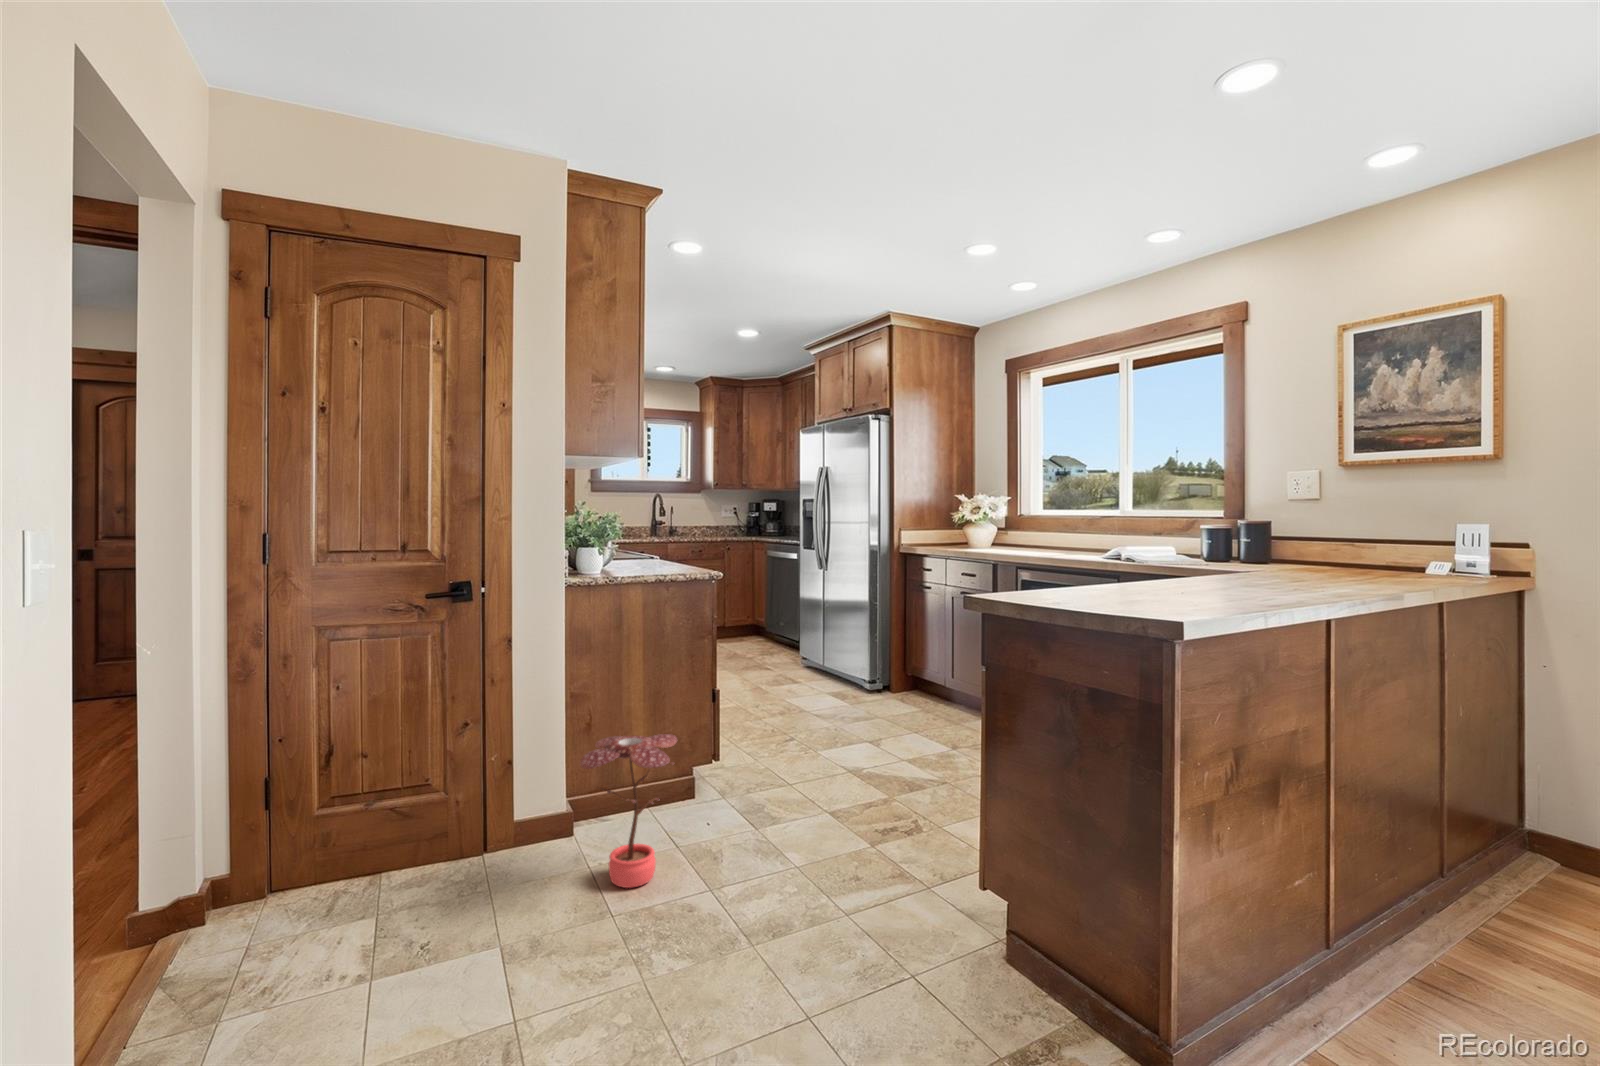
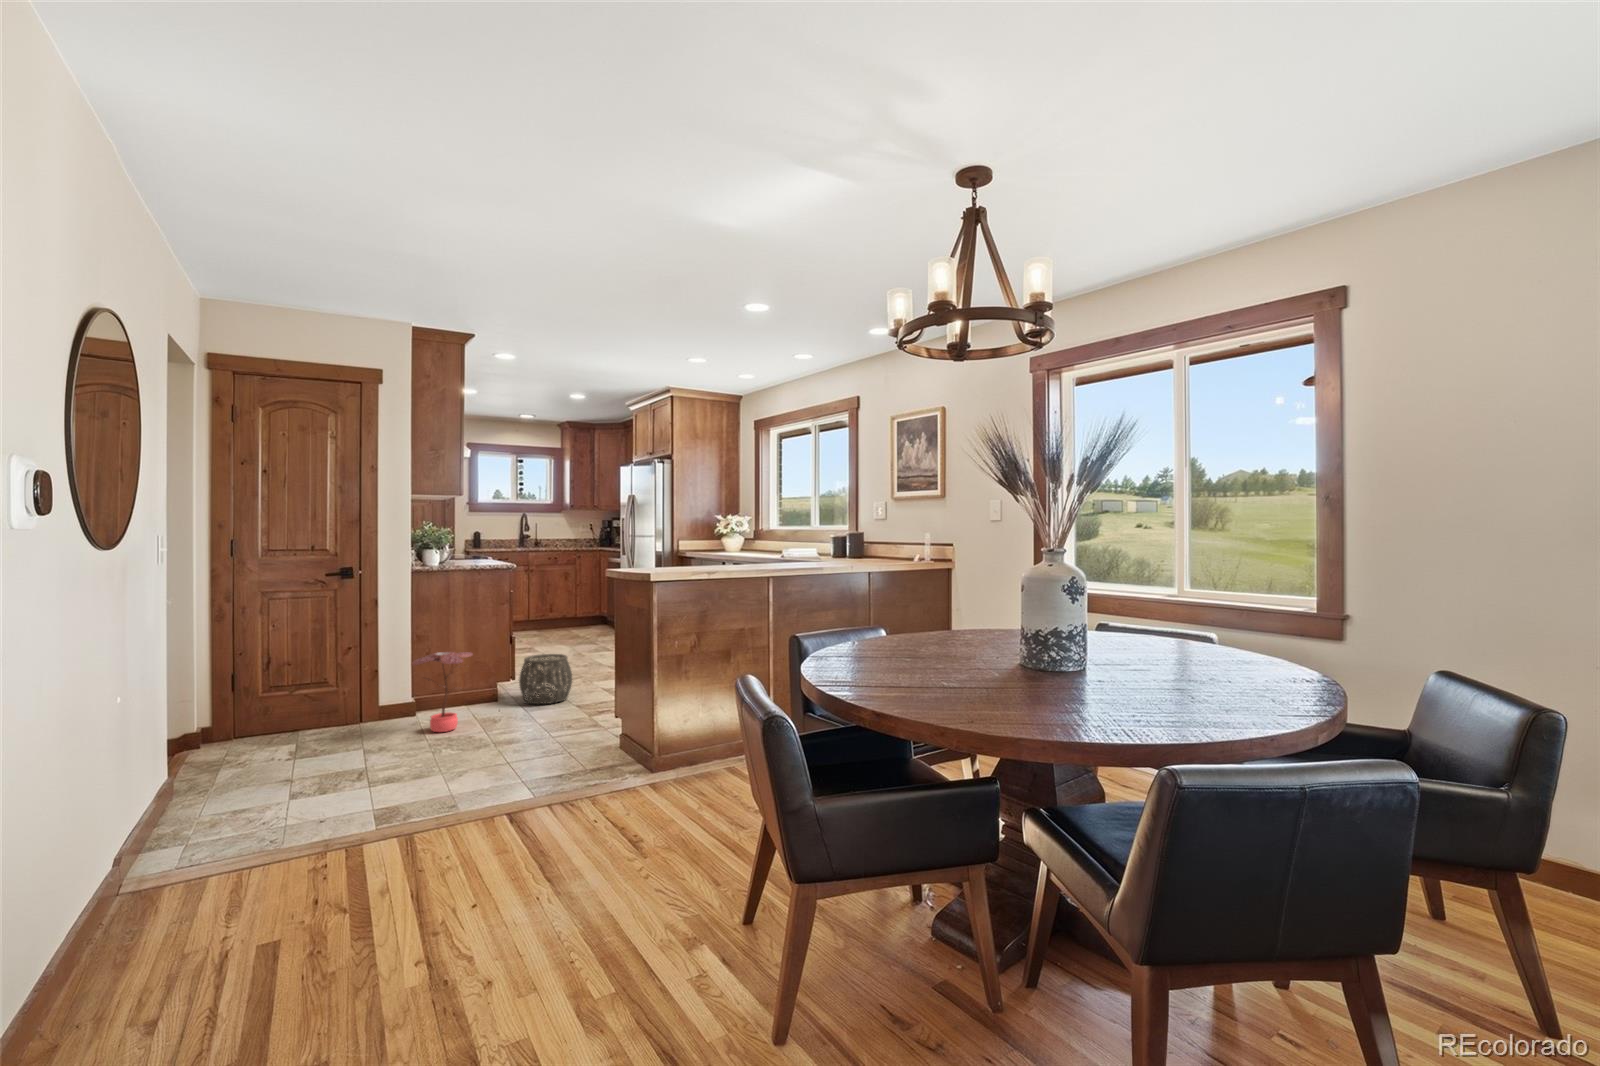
woven basket: none [727,718,812,809] -> present [519,654,572,704]

